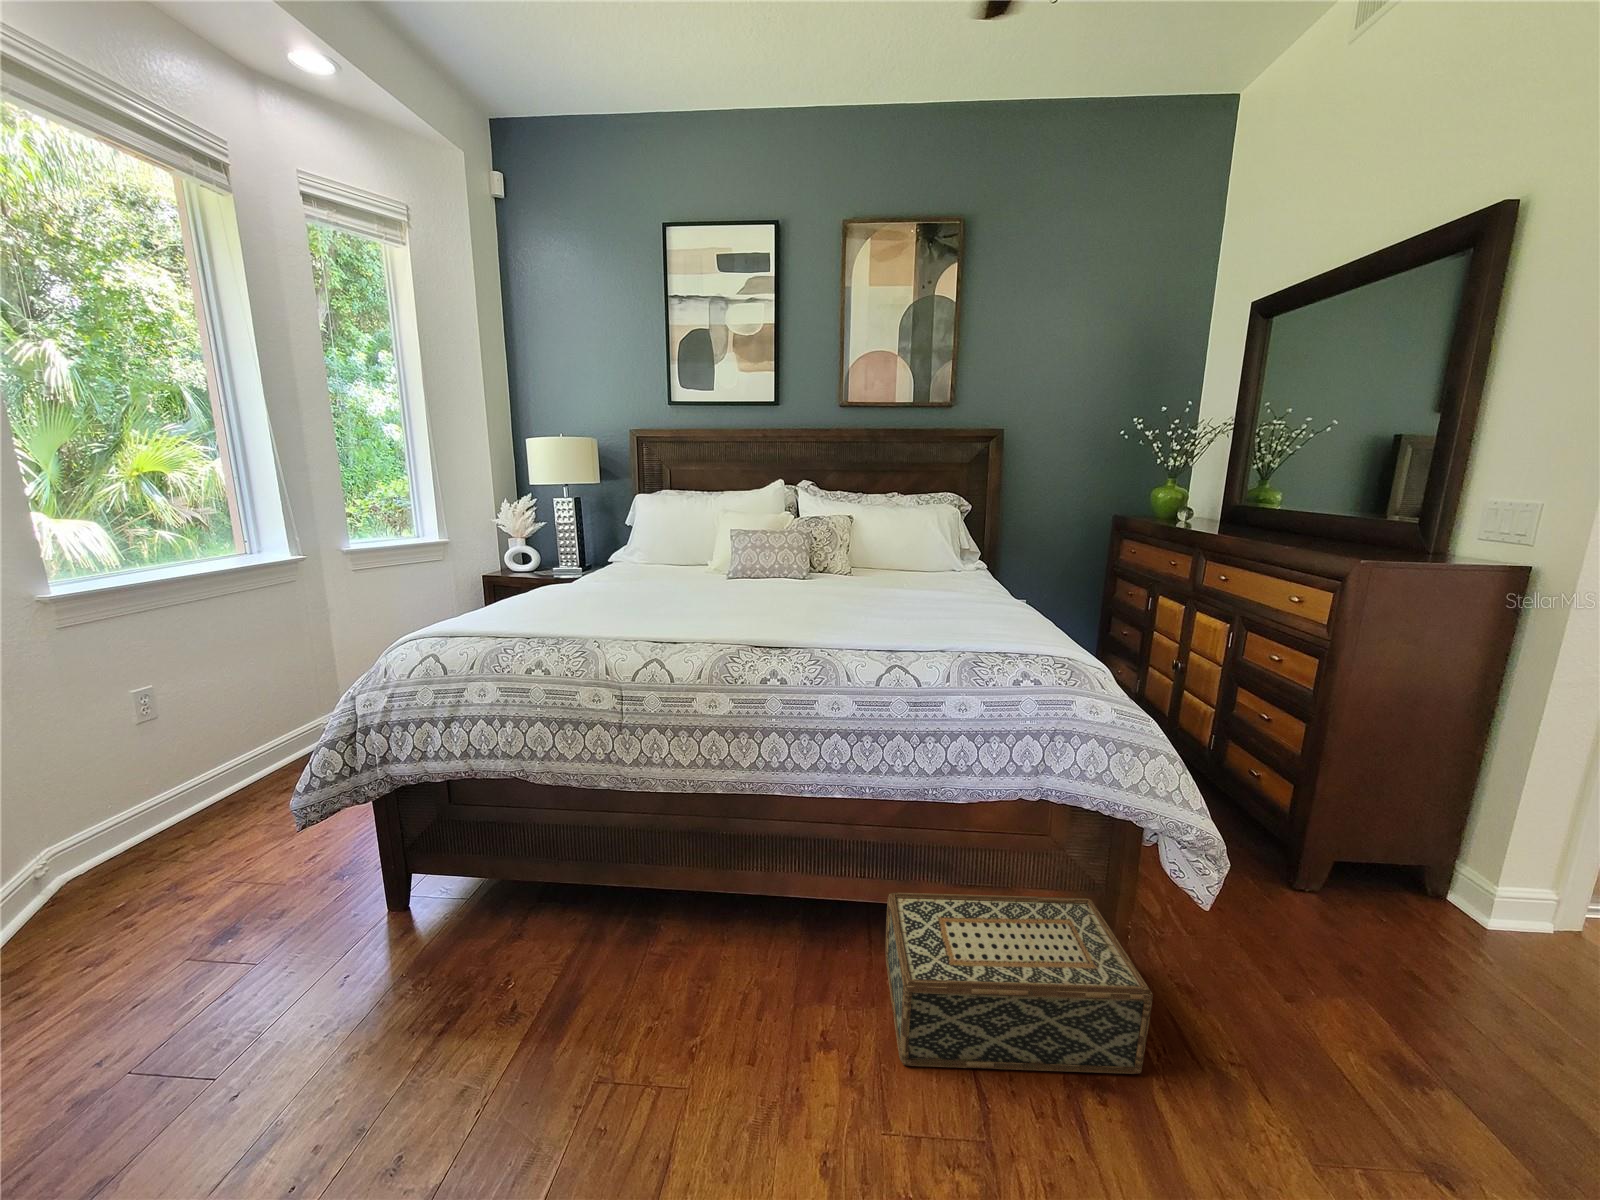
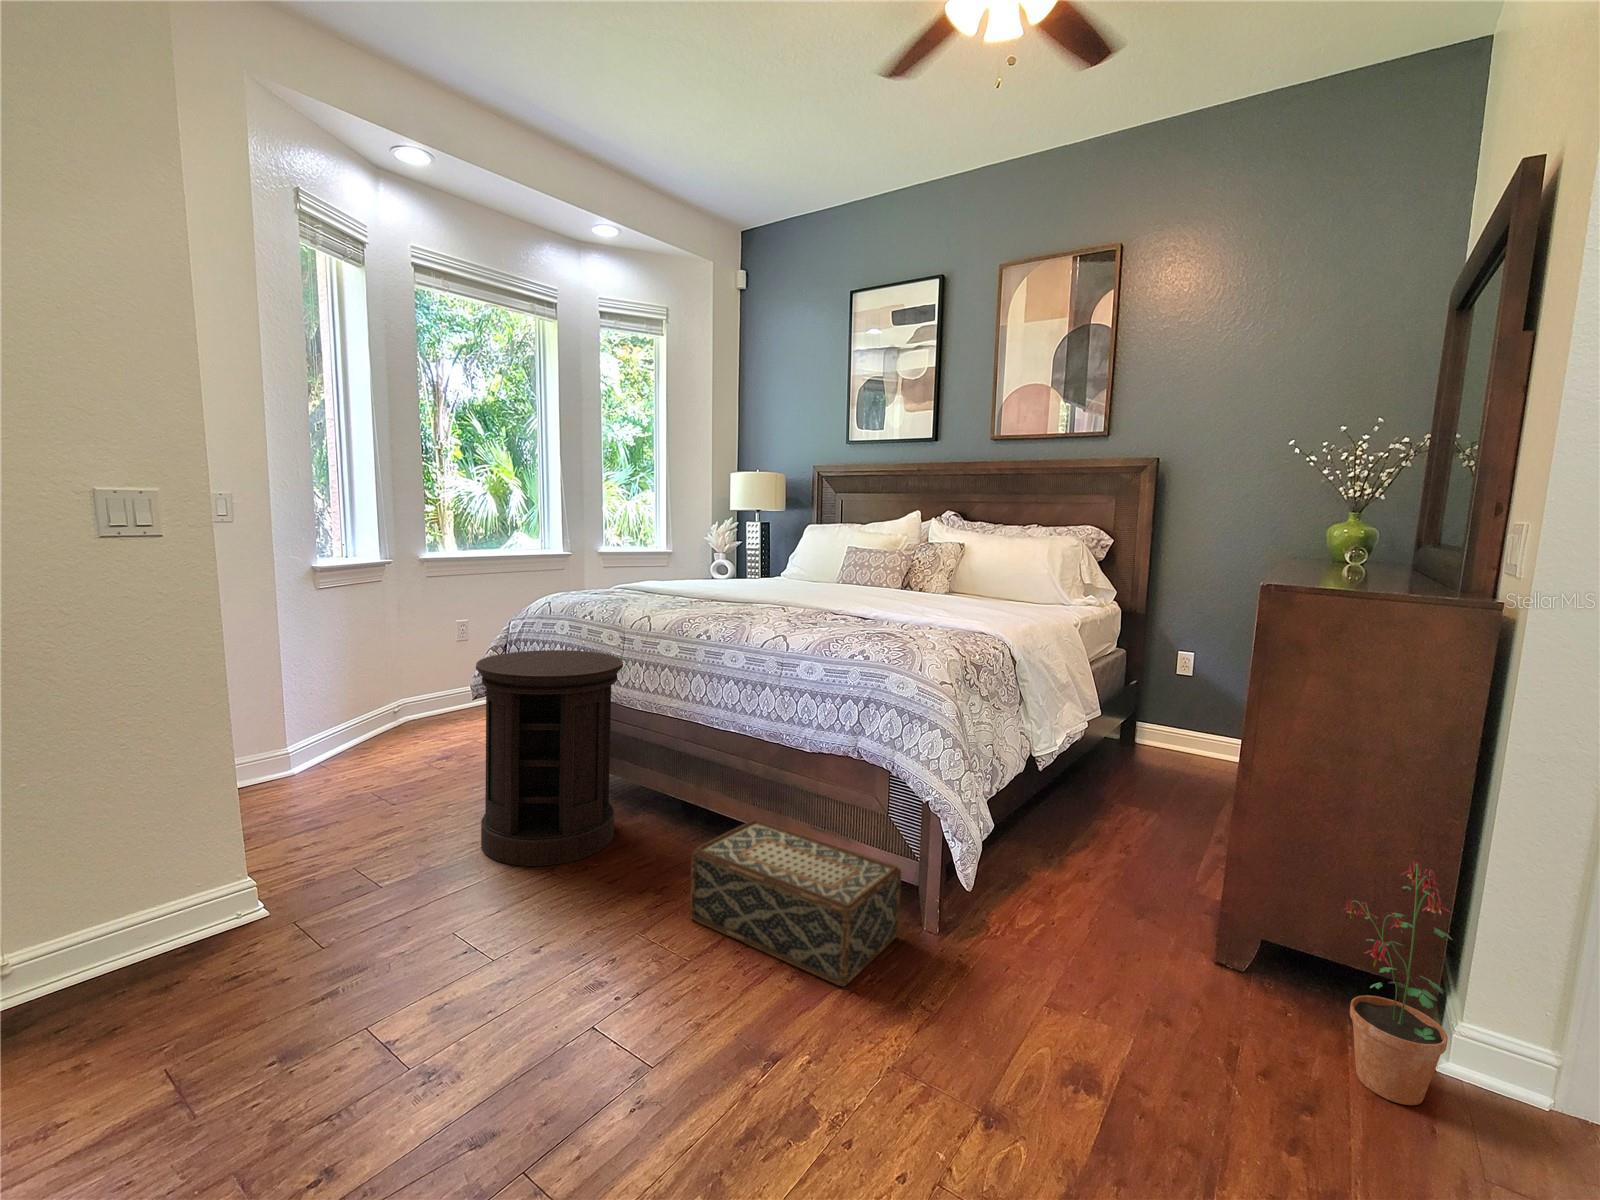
side table: none [427,727,673,1116] -> present [476,650,623,866]
potted plant: none [1397,767,1530,951] -> present [1343,861,1452,1105]

